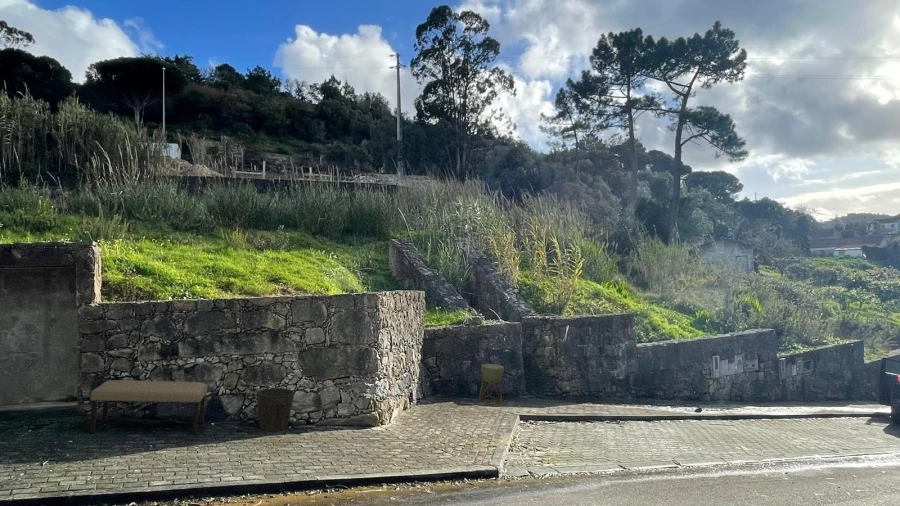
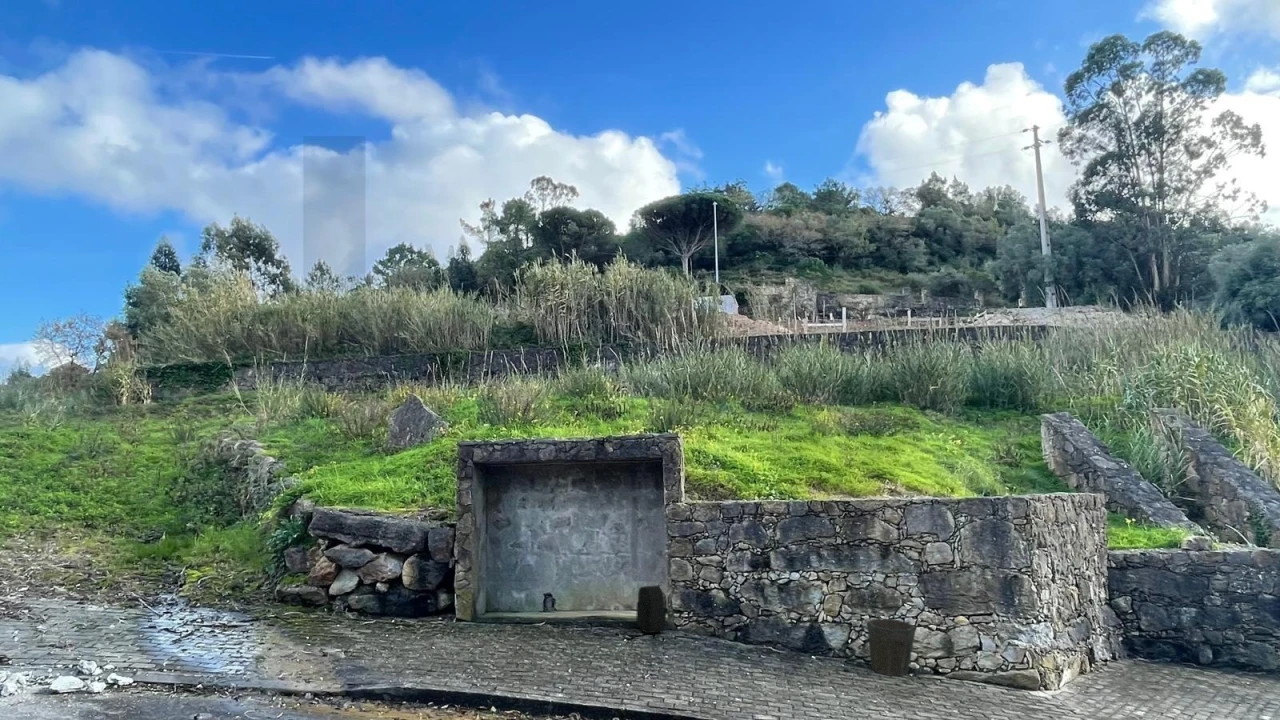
planter: present [479,364,504,402] -> none [1212,615,1257,681]
backpack: none [47,374,79,420] -> present [636,585,667,633]
bench: present [90,380,207,434] -> none [682,592,806,666]

